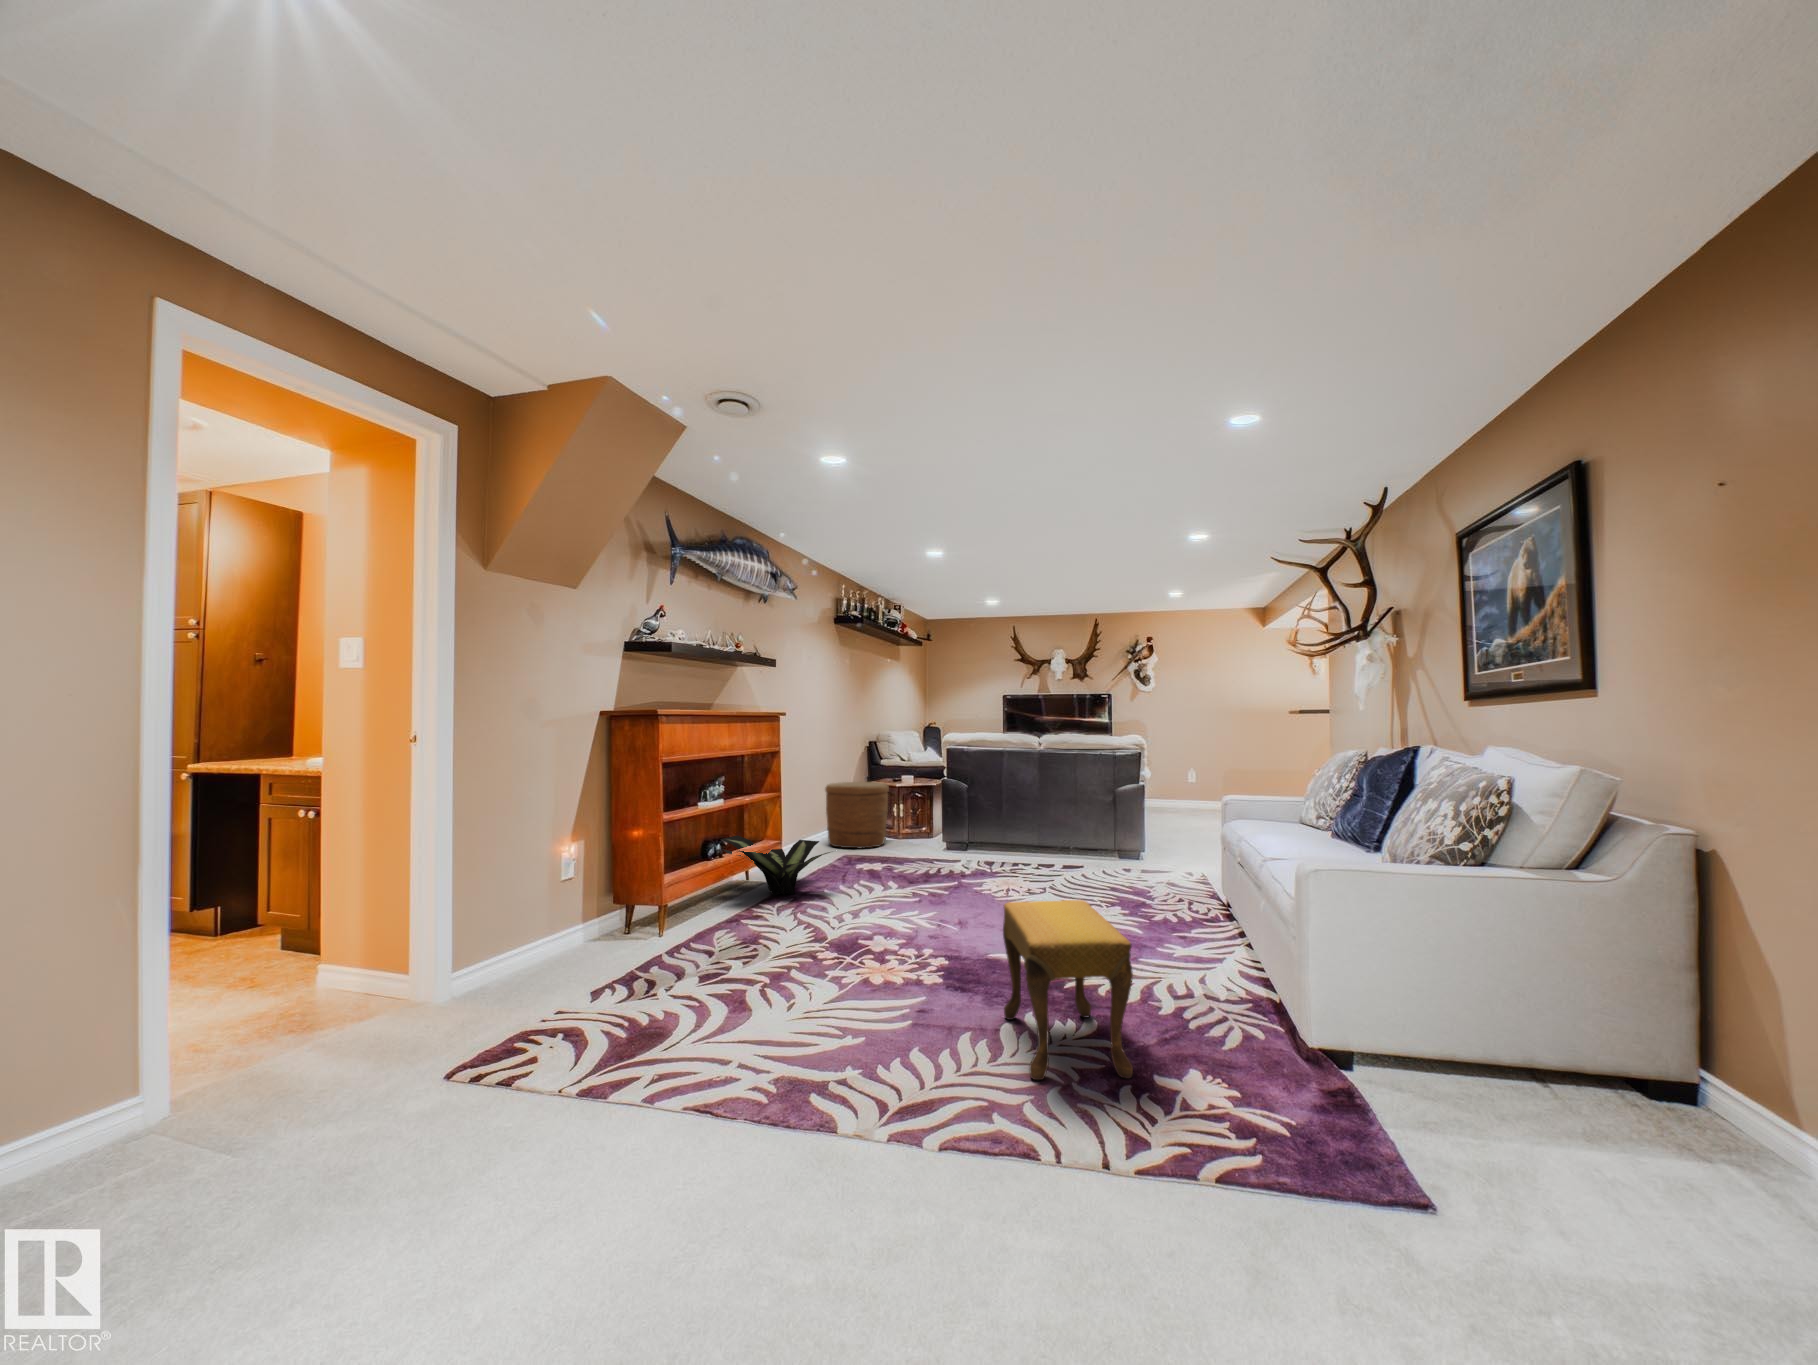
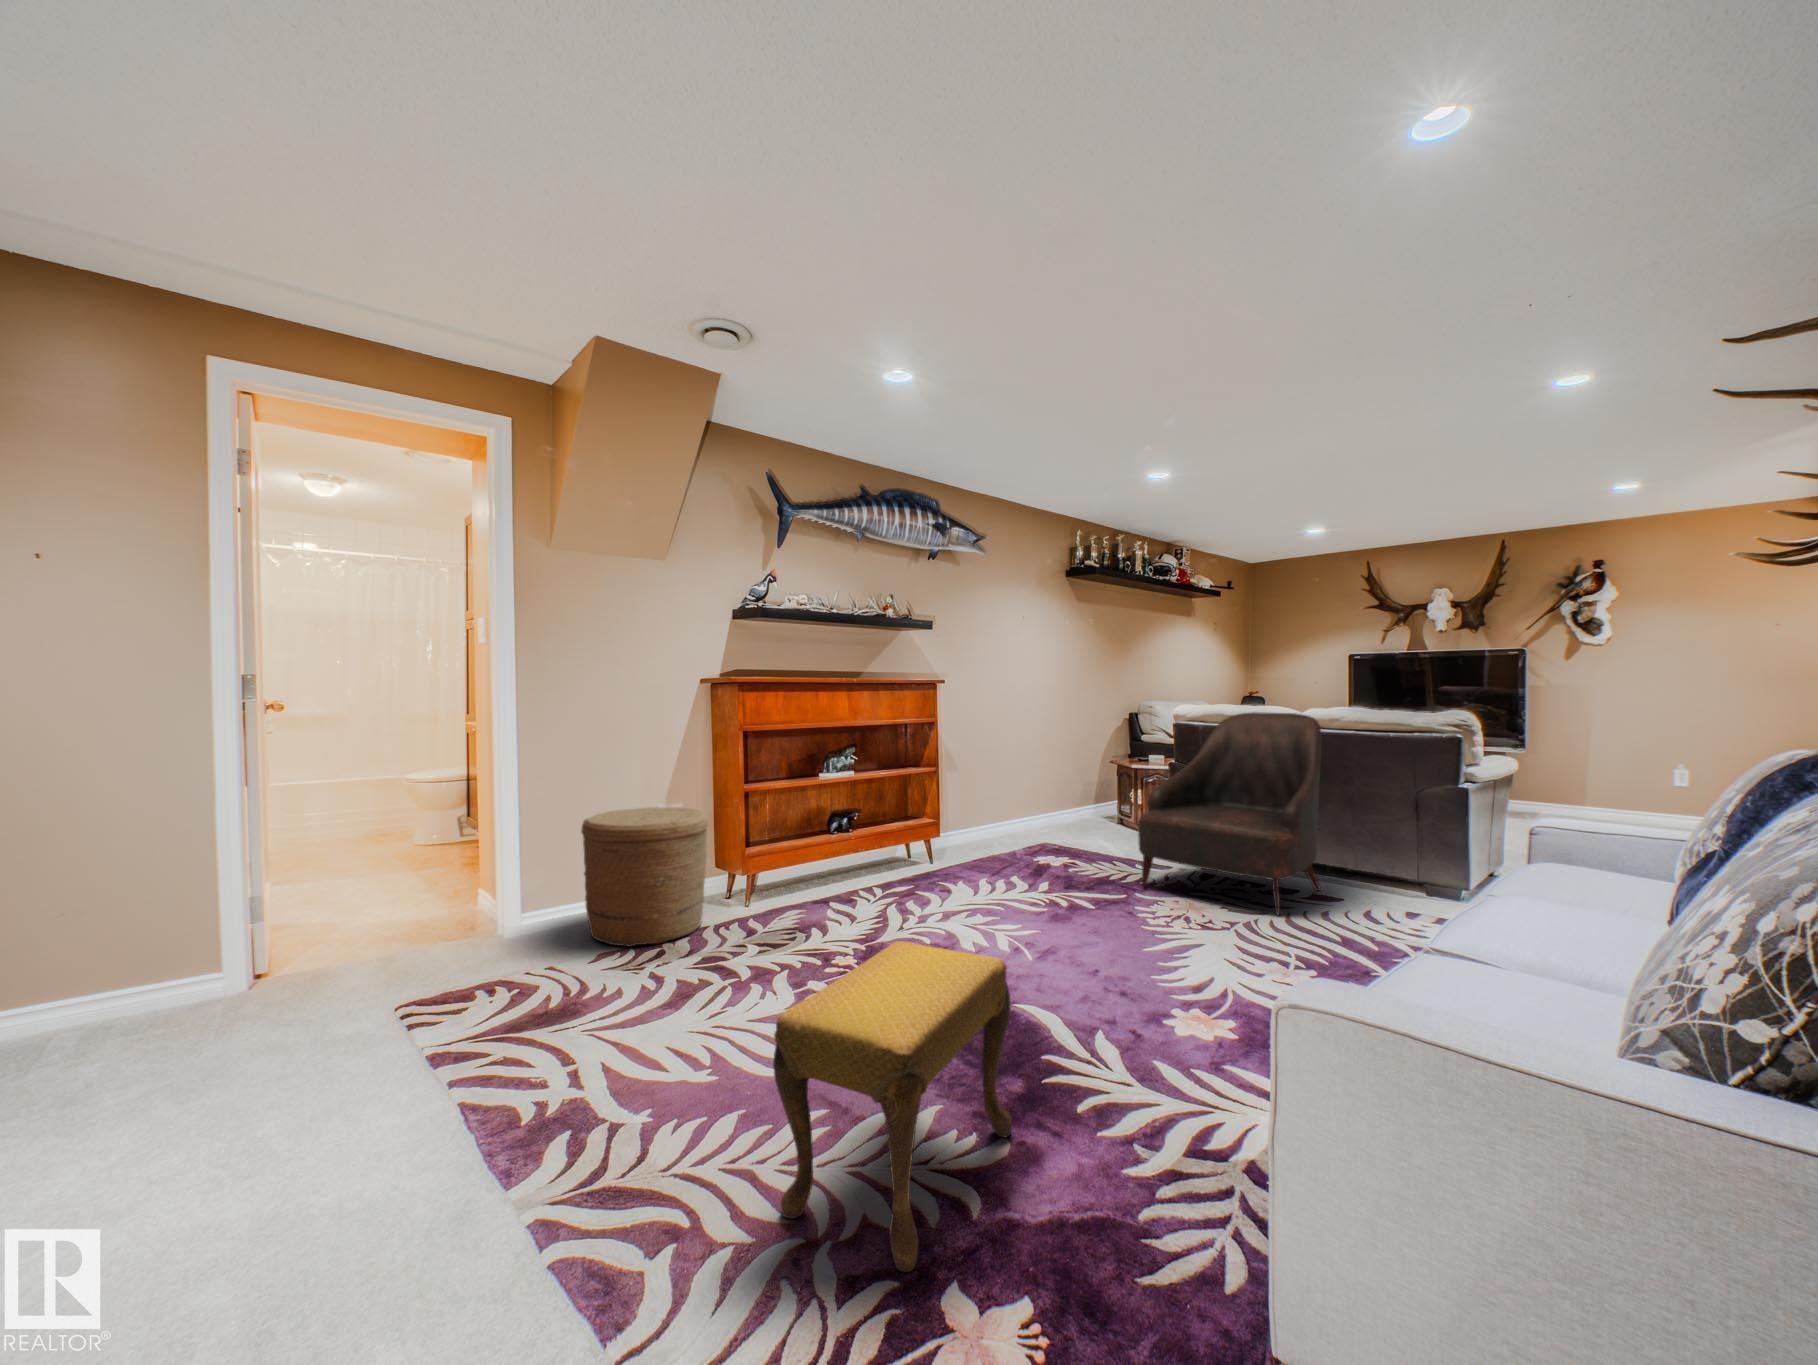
armchair: none [957,740,1074,884] -> present [1138,712,1321,915]
basket: present [825,782,889,849] -> present [581,807,708,947]
potted plant: present [721,835,830,896] -> none [853,808,976,879]

